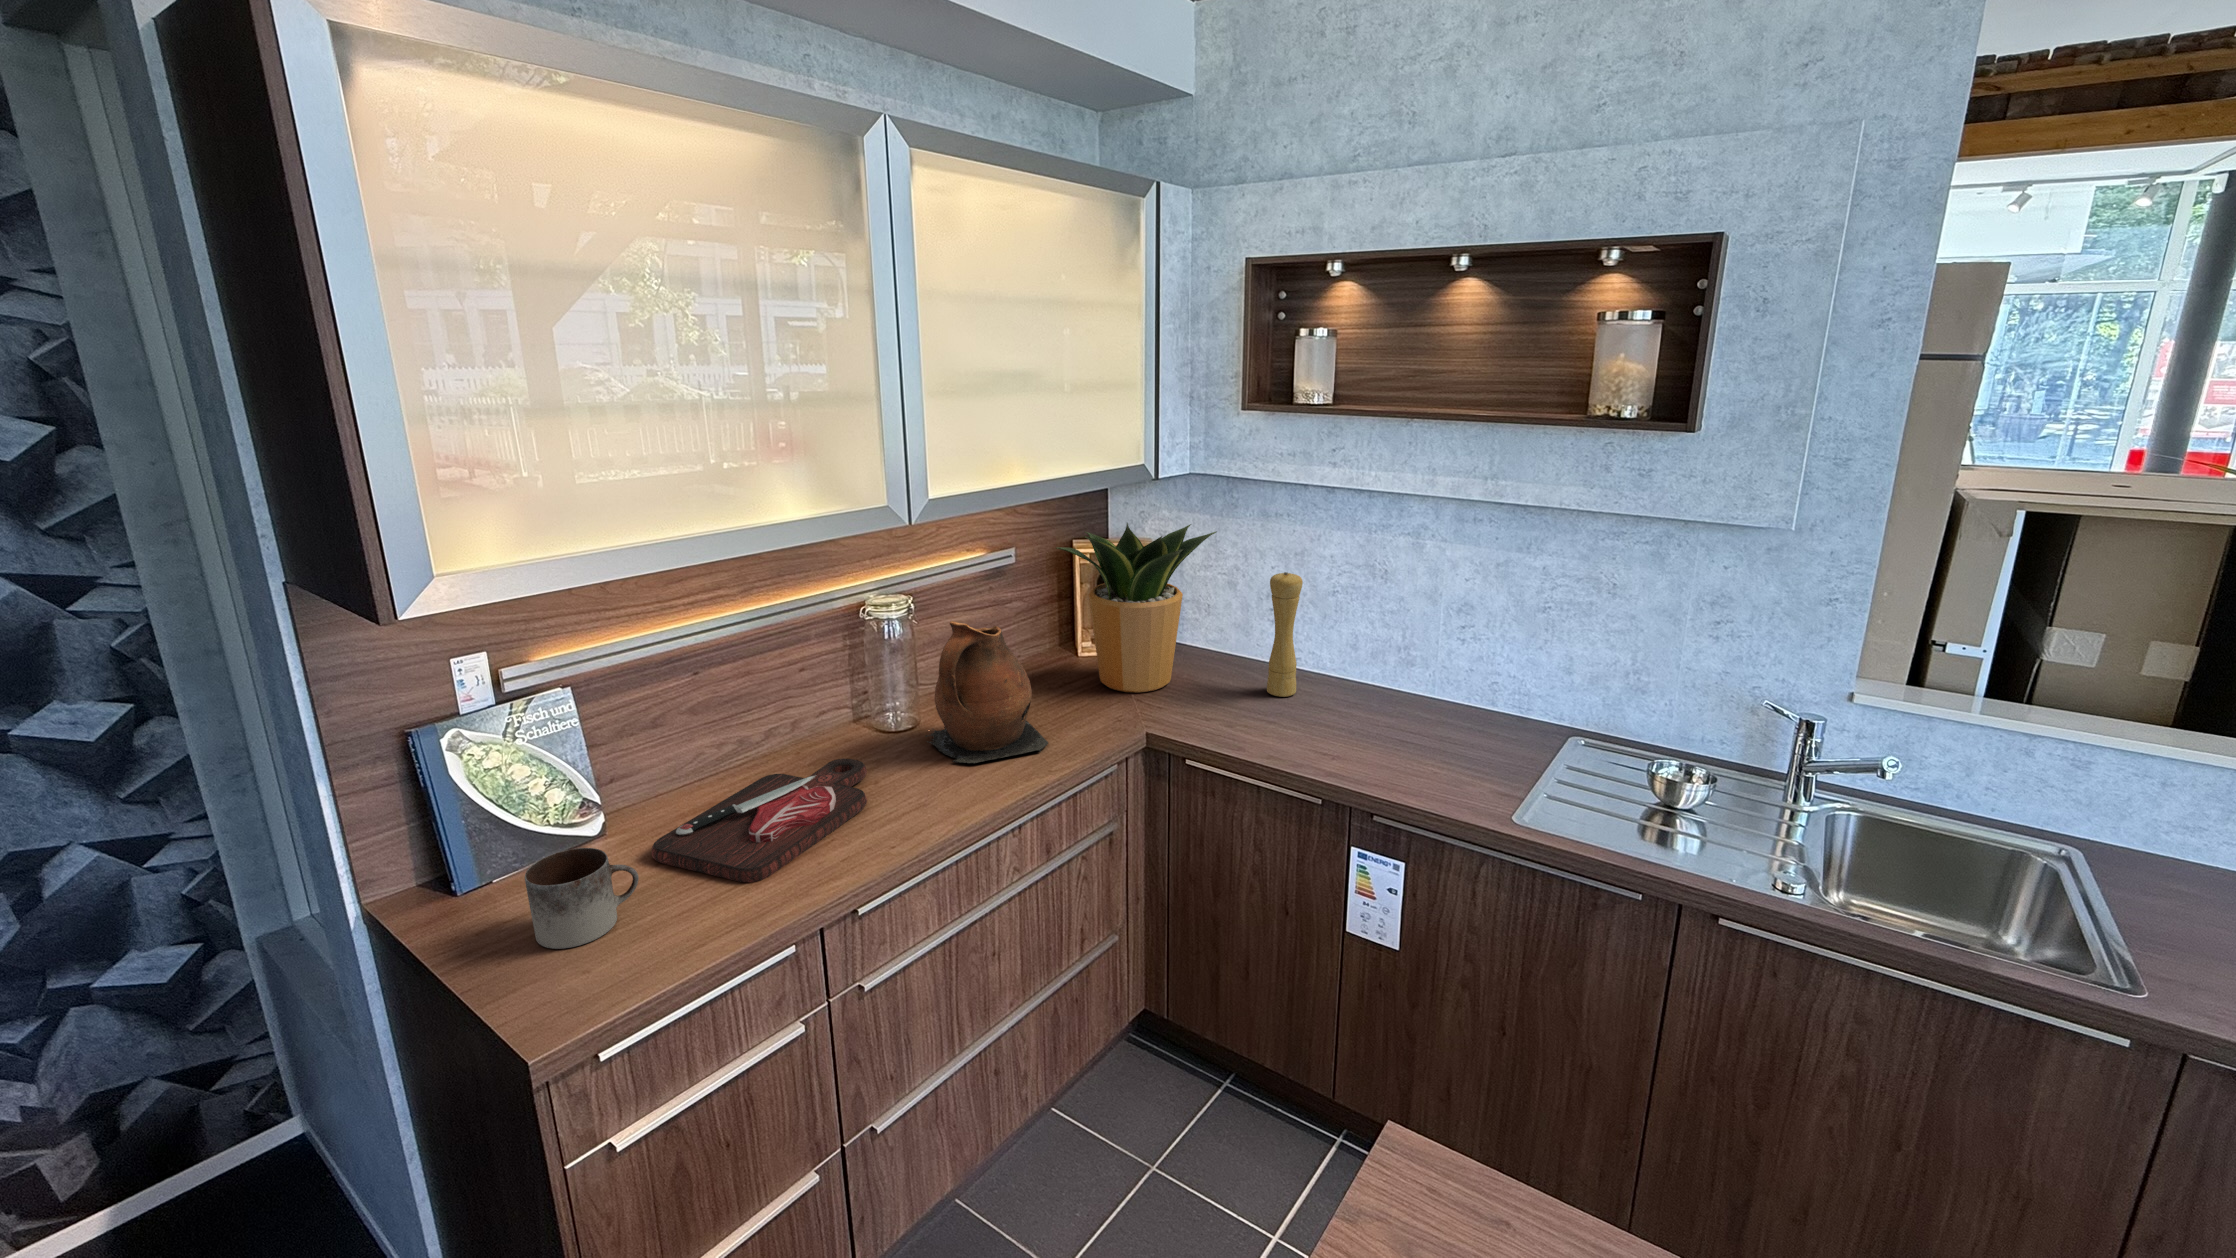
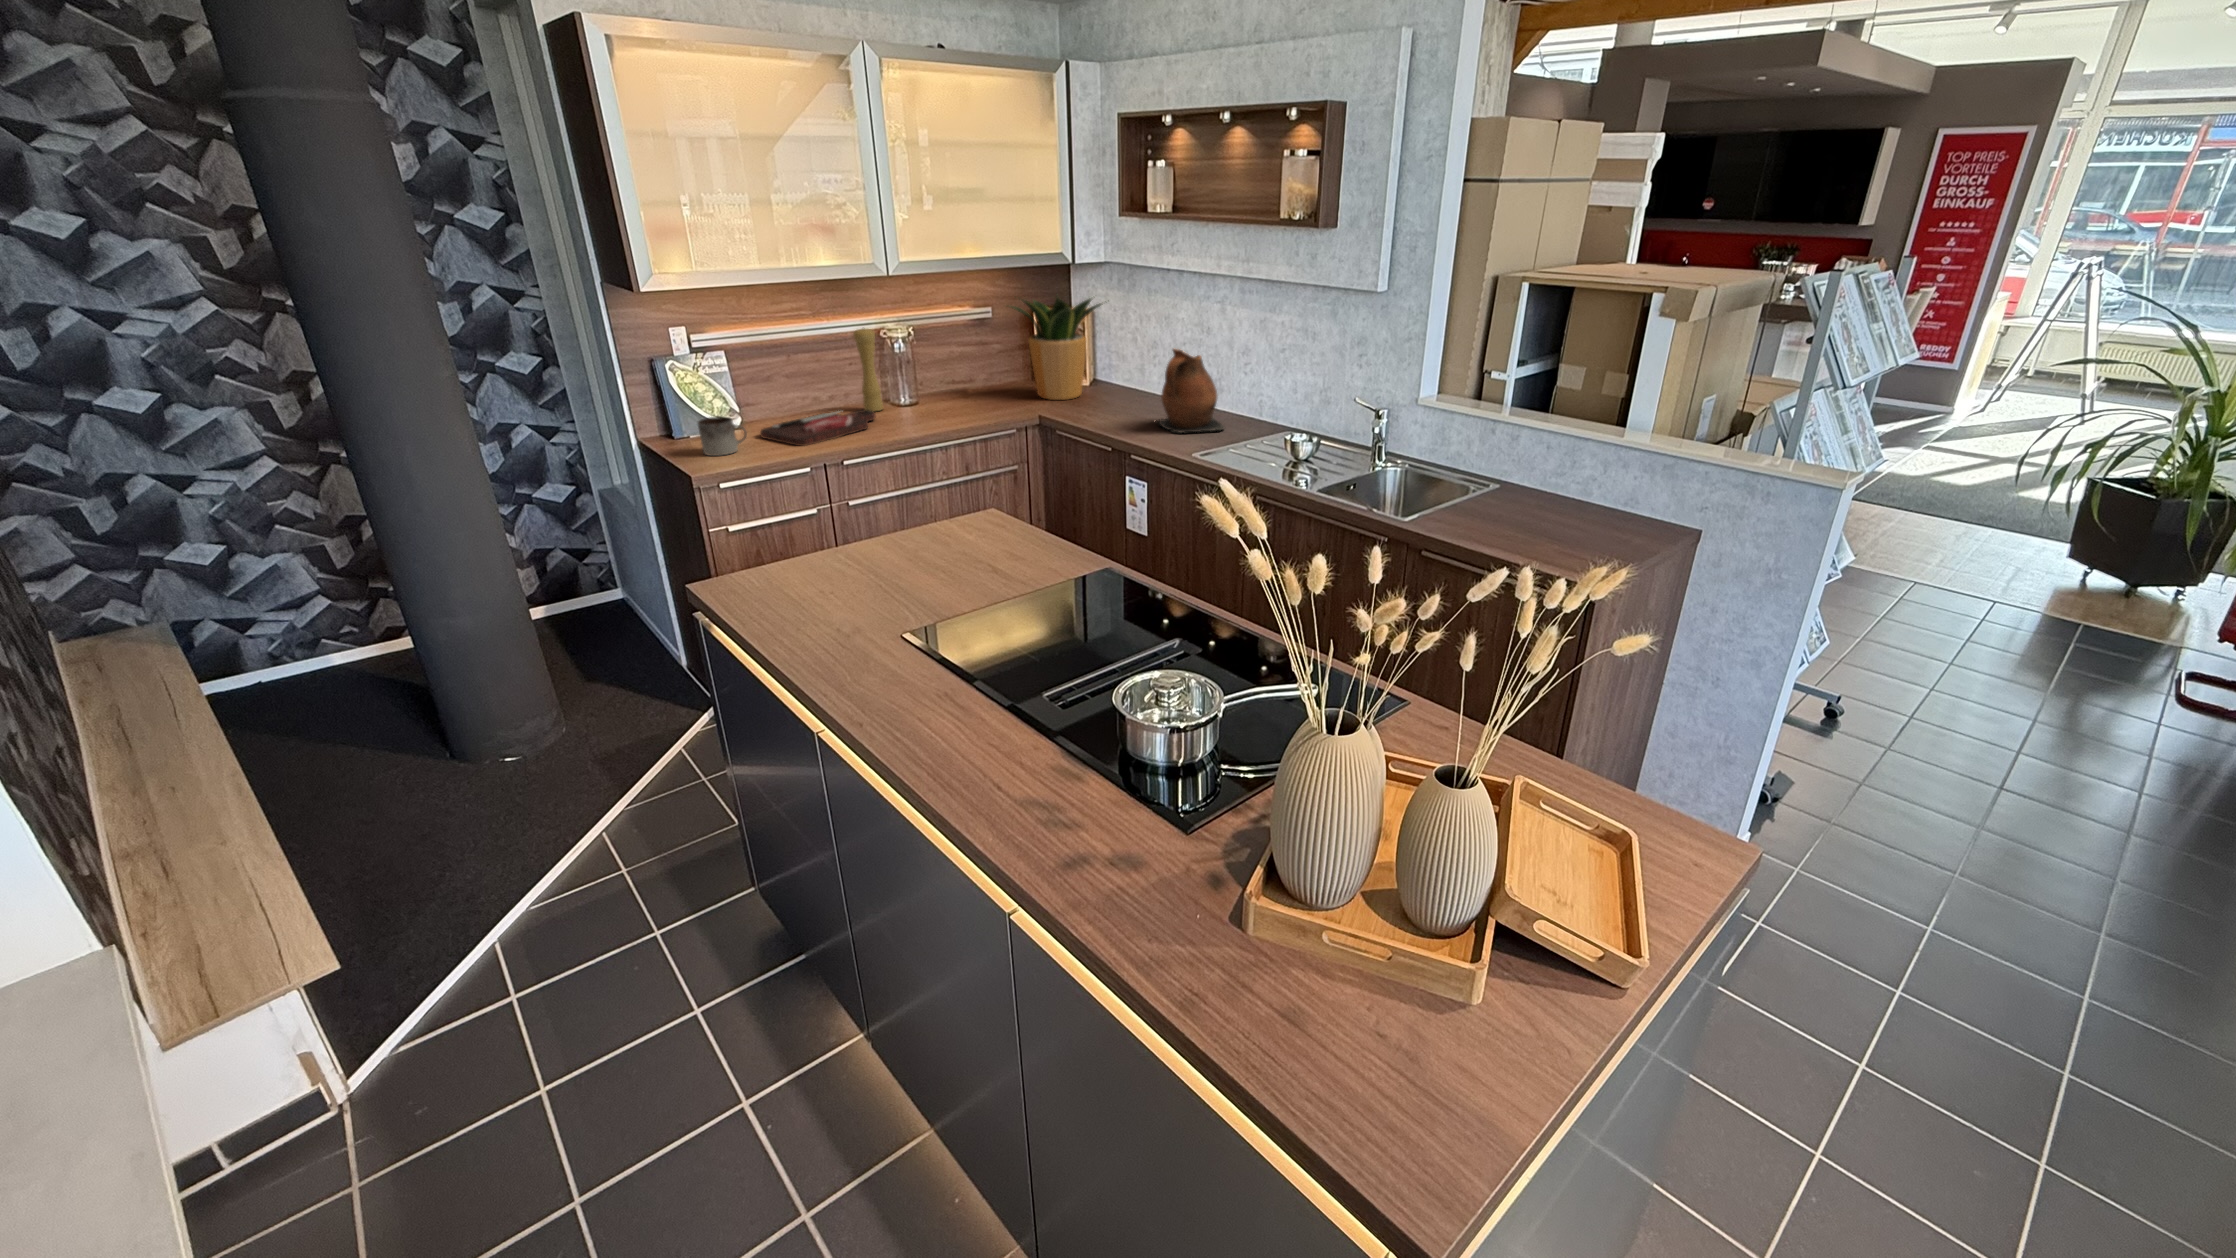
pepper mill: present [1267,572,1303,697] -> present [853,328,883,411]
ceramic pitcher: present [926,621,1048,763] -> present [1159,349,1224,433]

